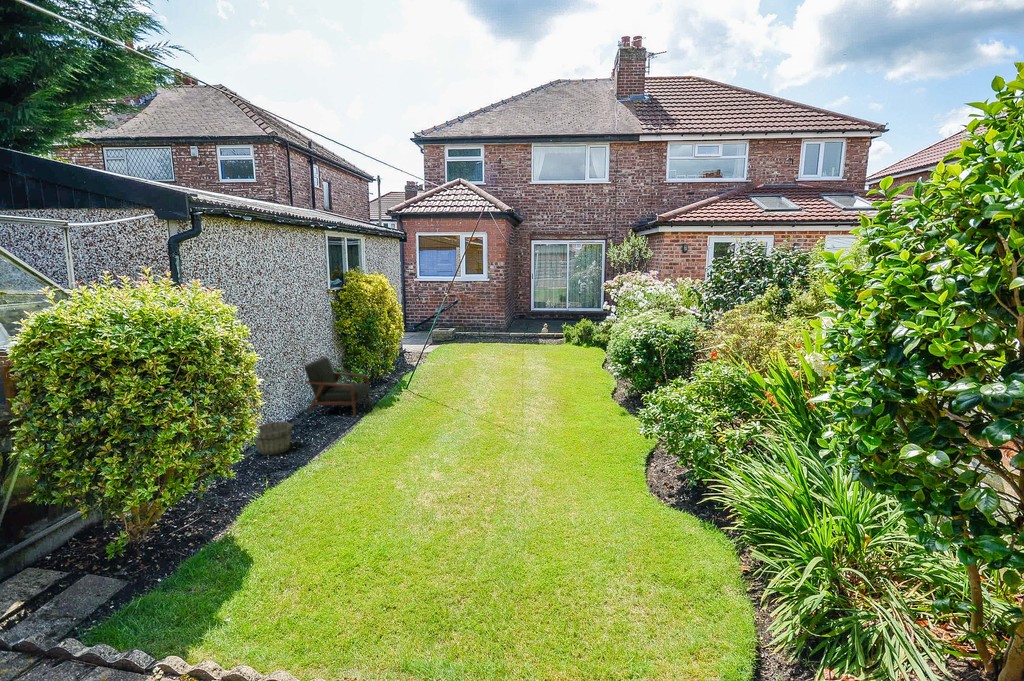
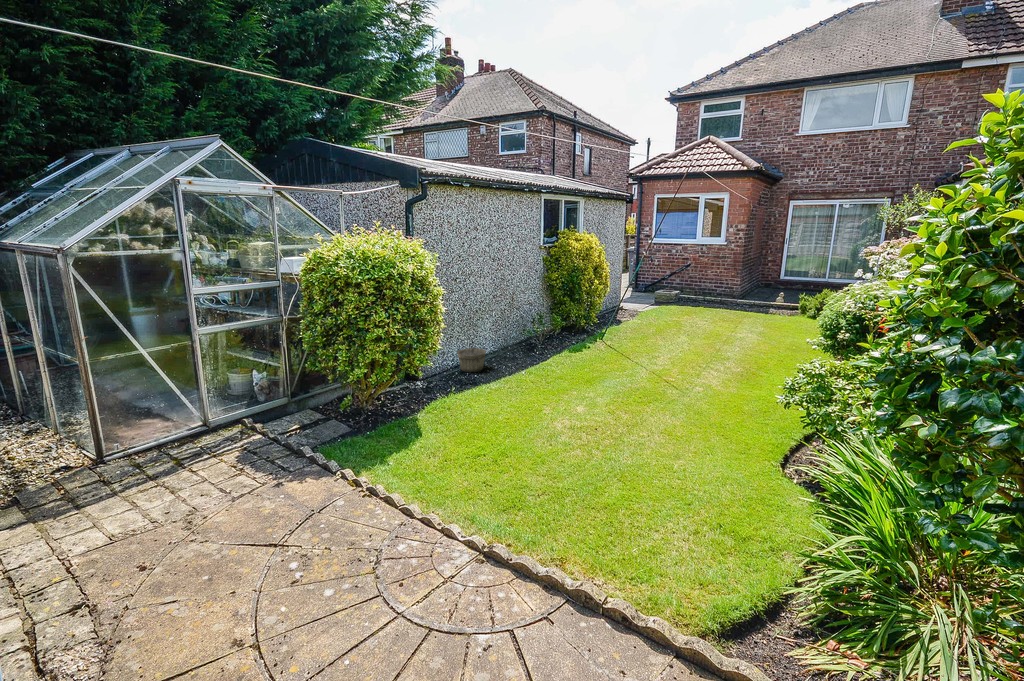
chair: present [305,358,370,417] -> none [508,303,563,356]

